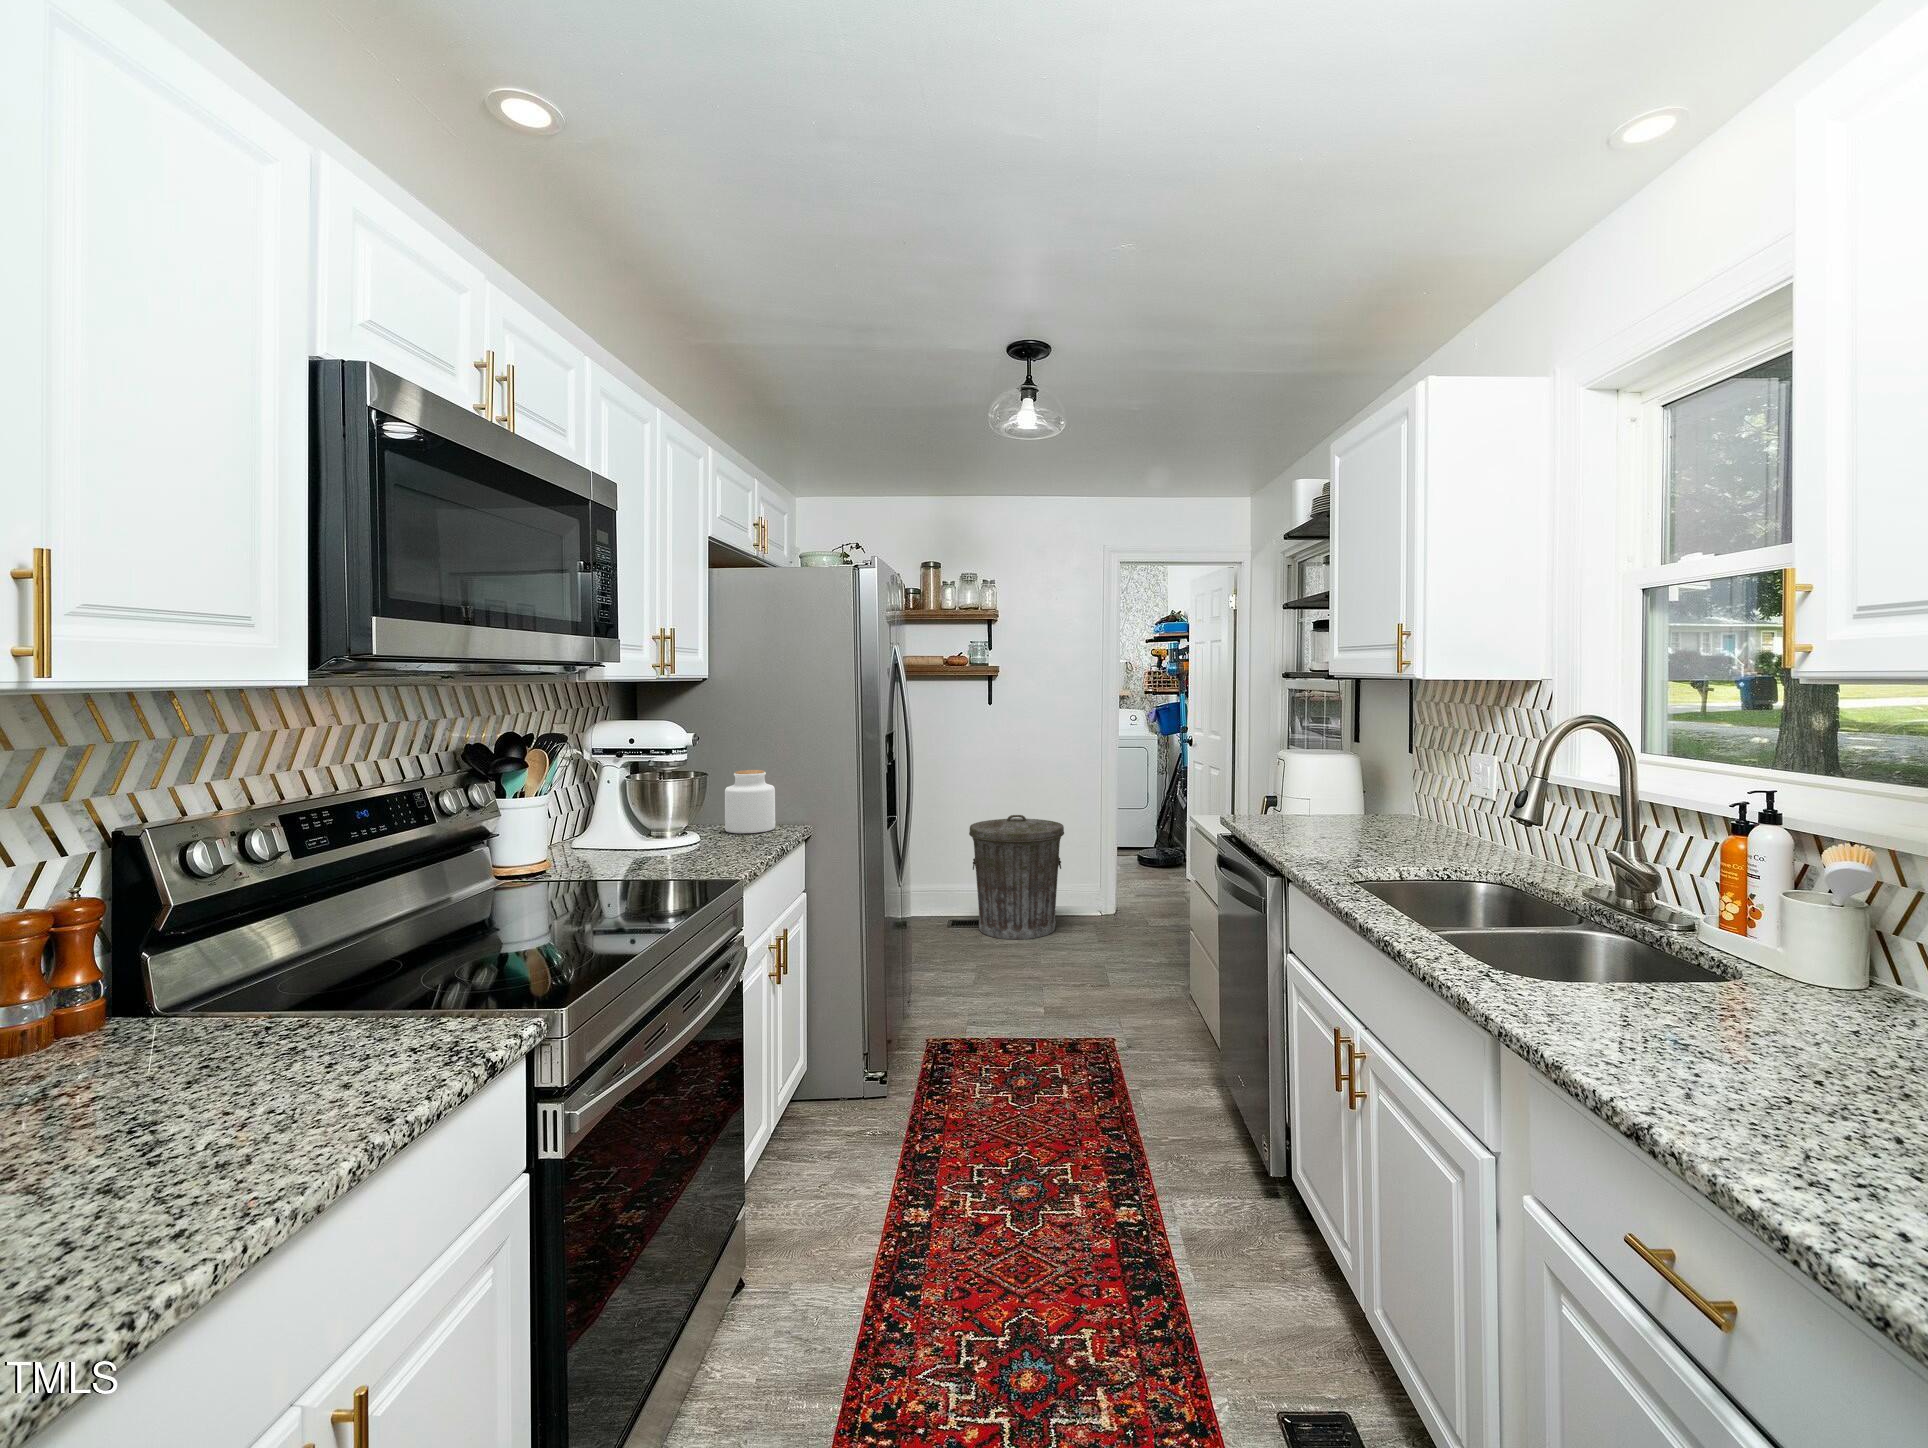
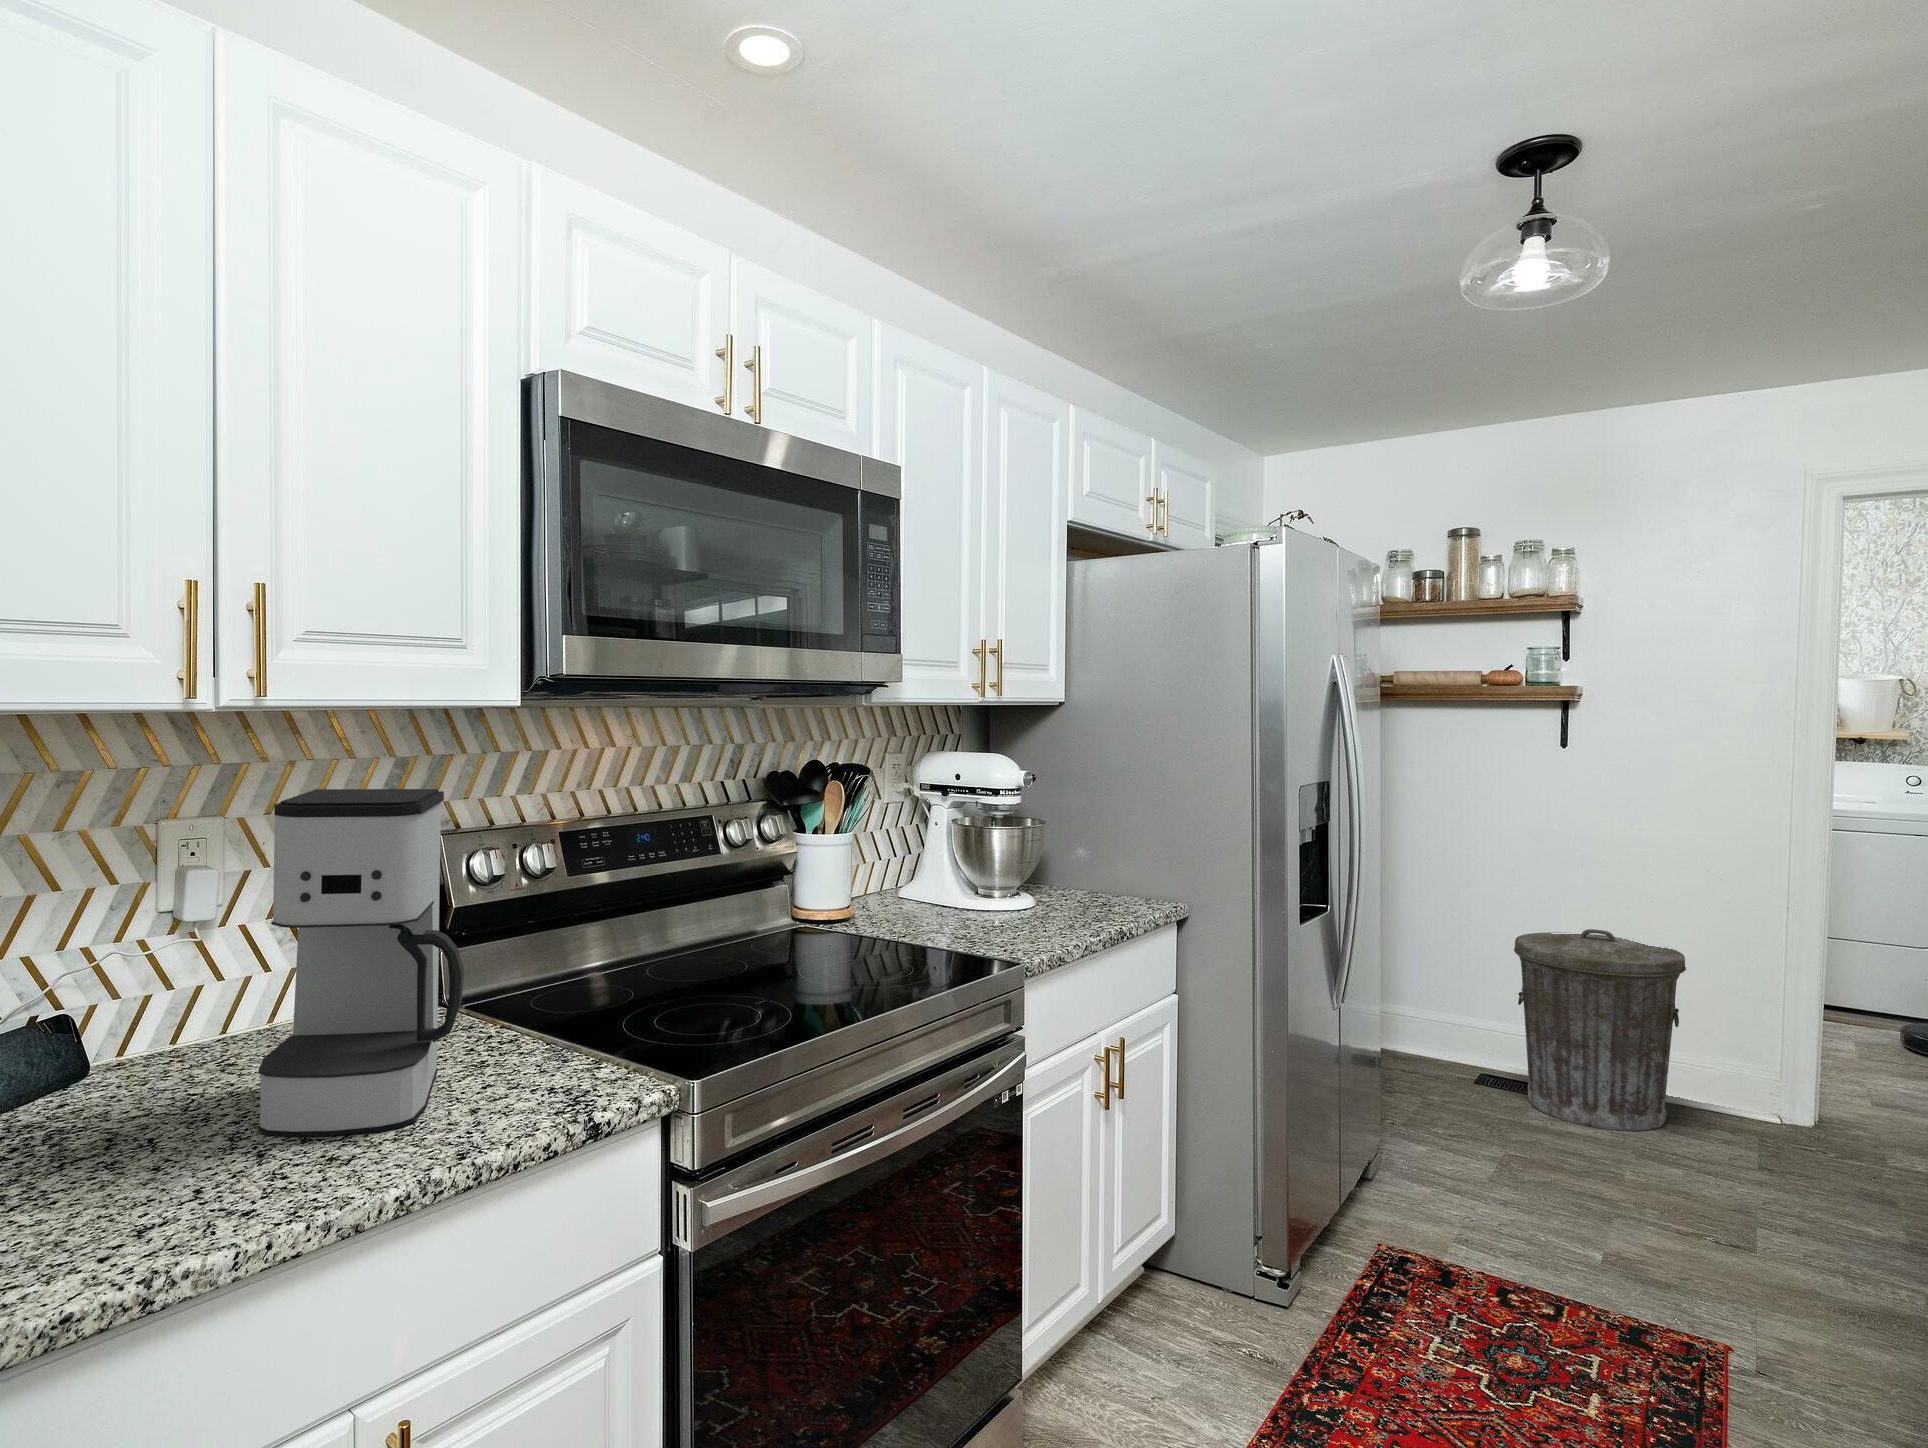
jar: present [725,770,775,833] -> none [1084,825,1148,908]
coffee maker: none [72,771,321,1164] -> present [258,789,464,1137]

